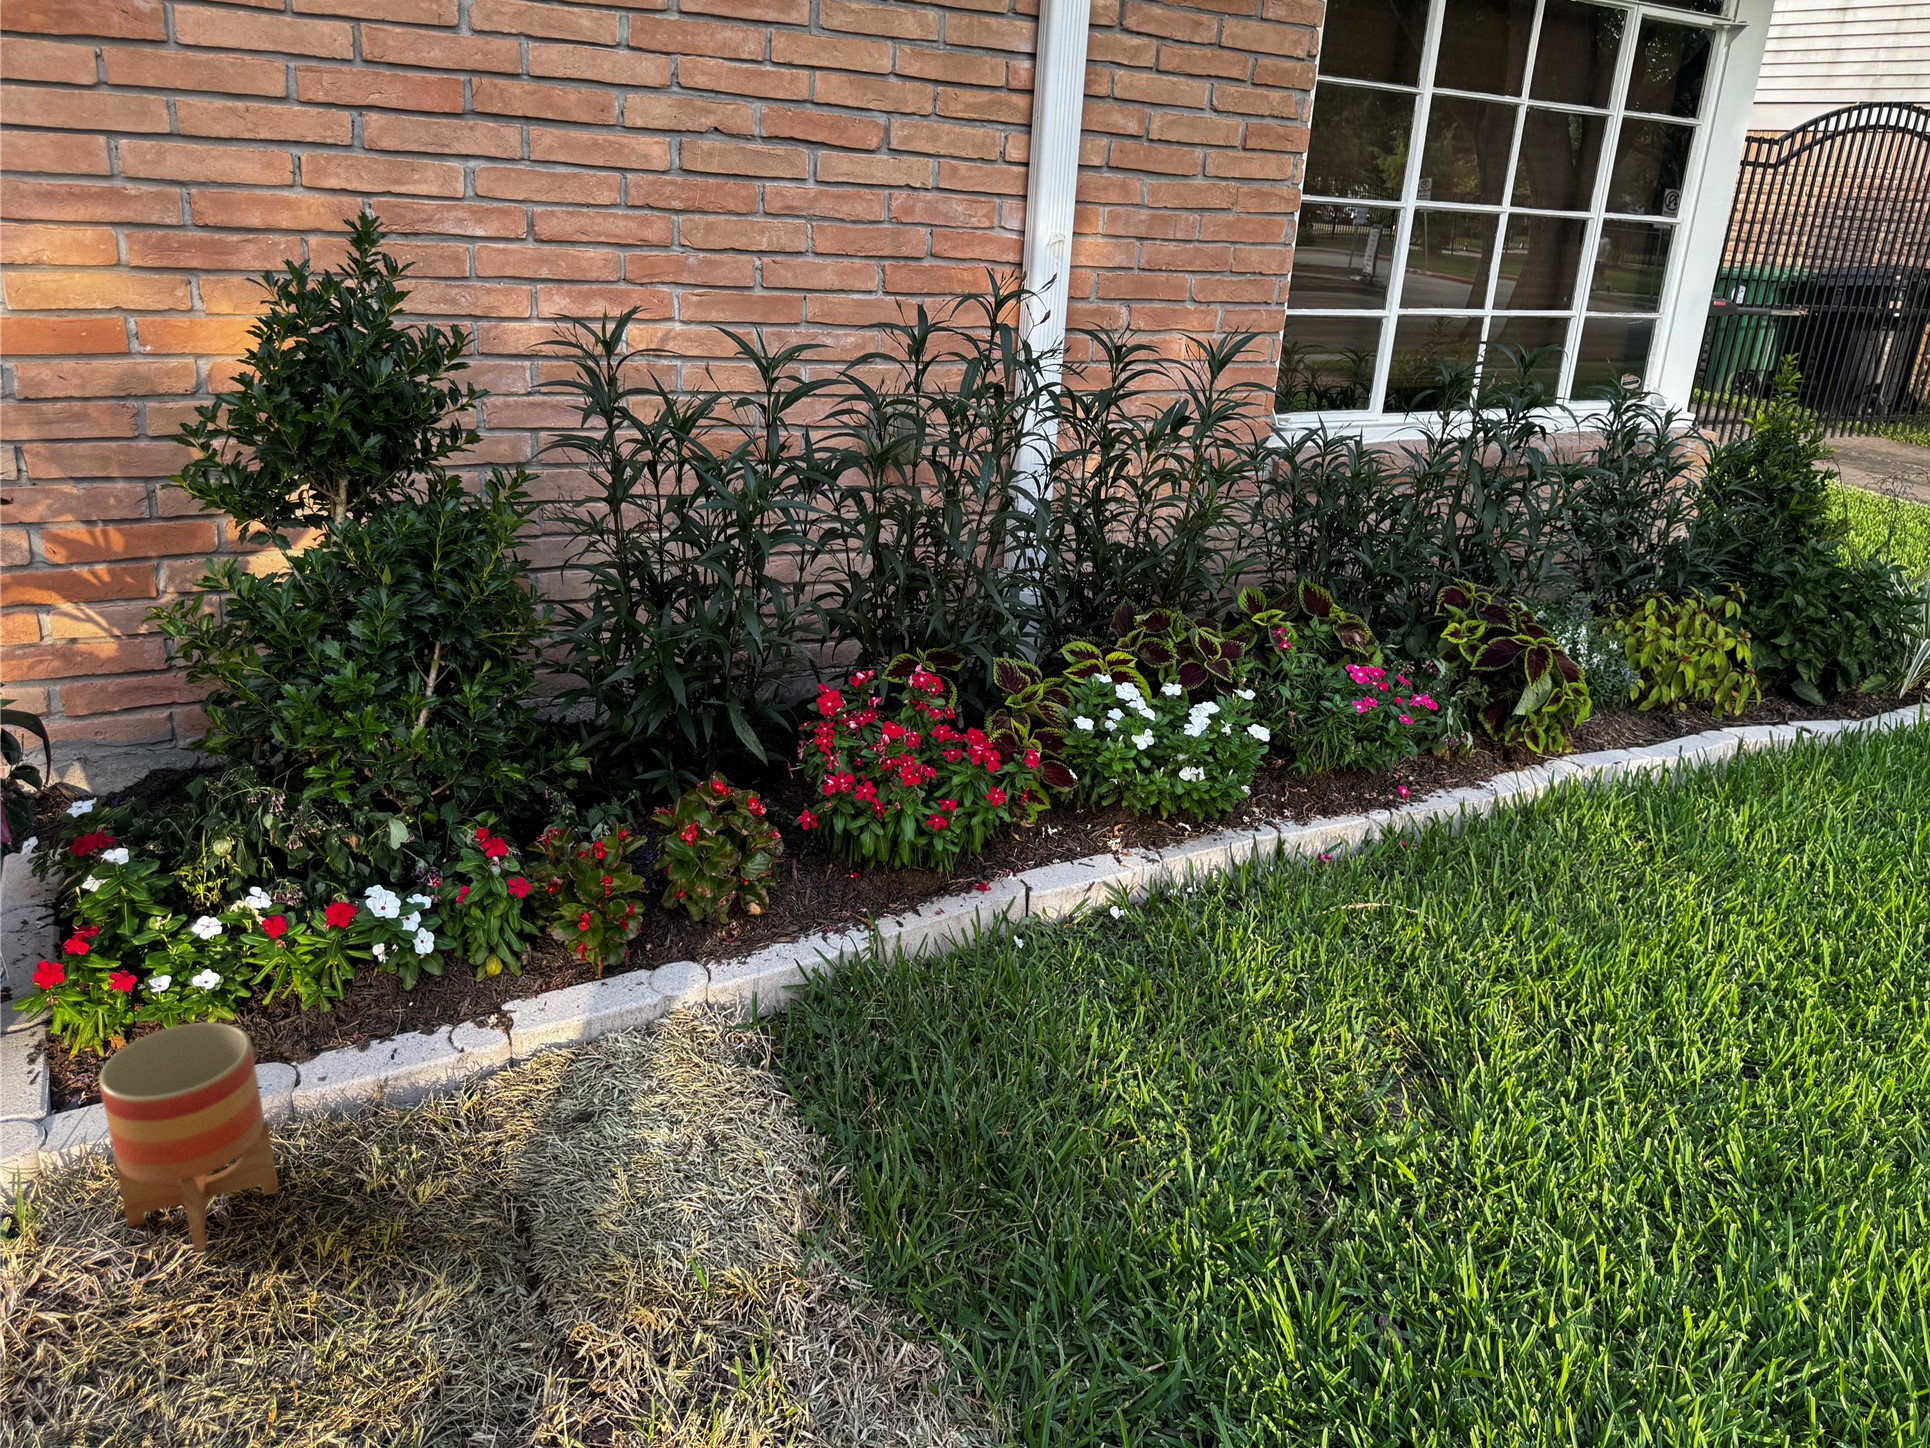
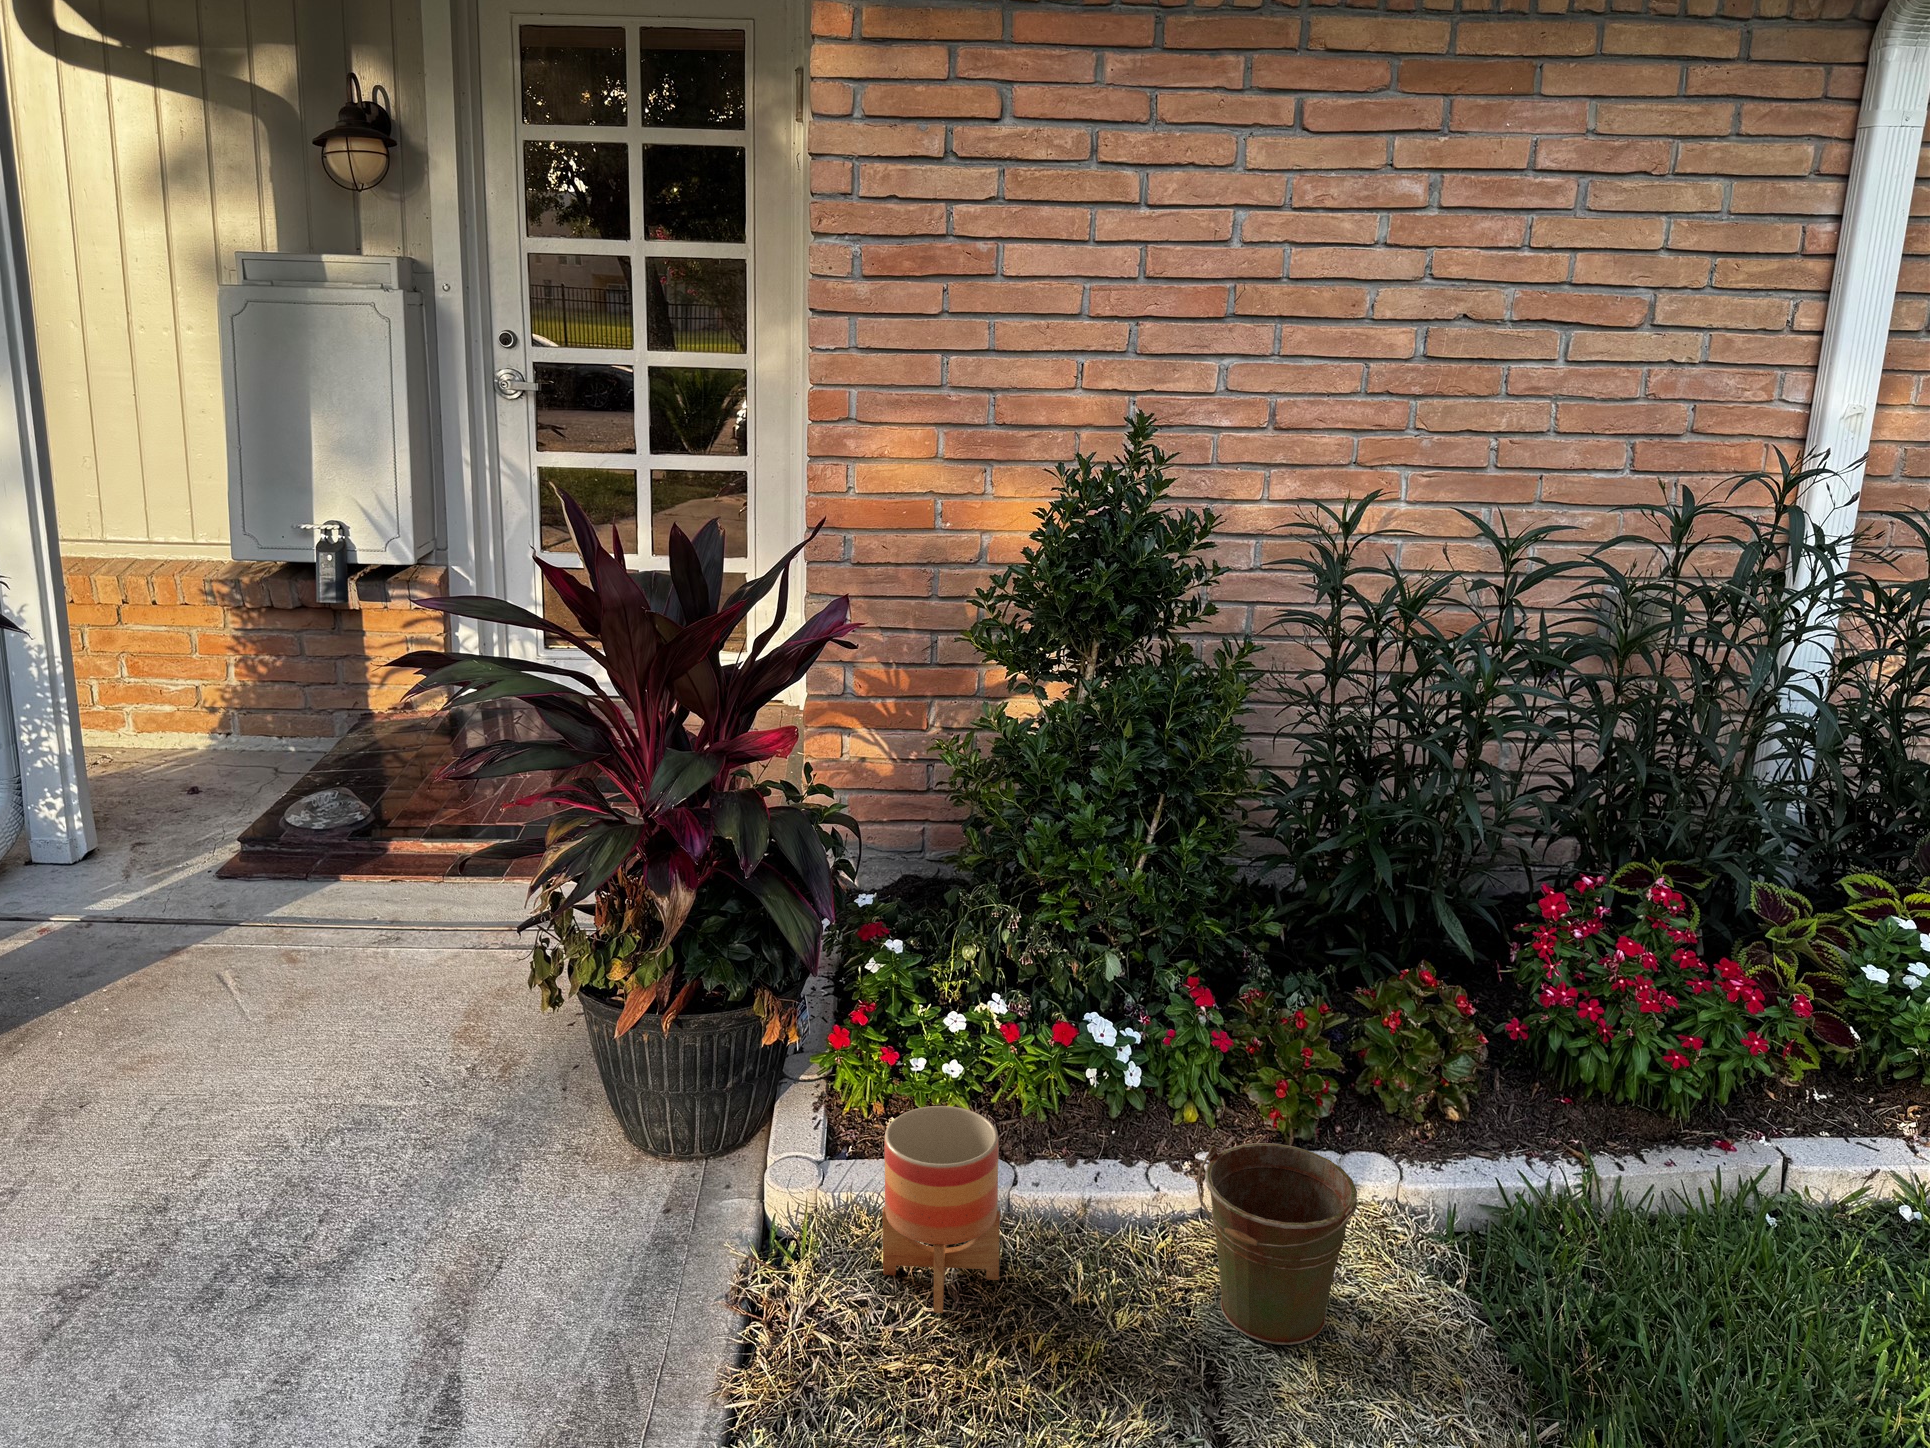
bucket: none [490,977,654,1172] -> present [1197,1143,1357,1345]

